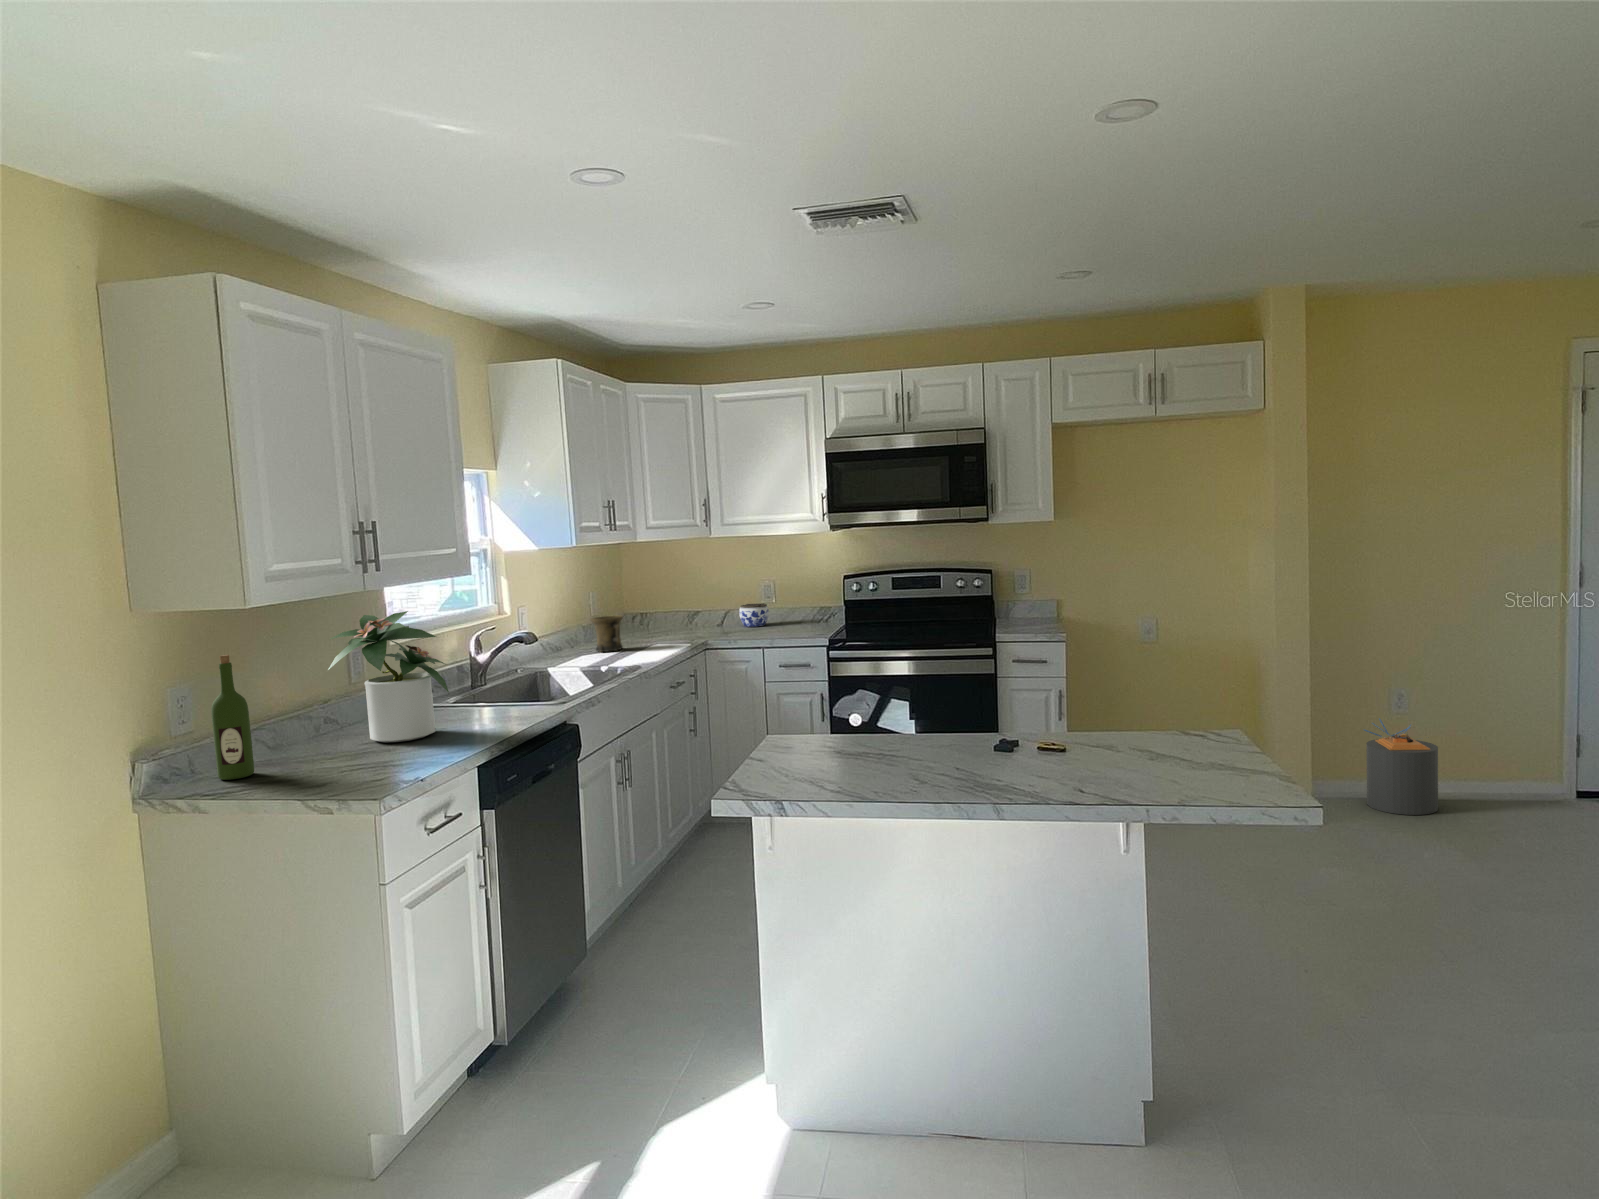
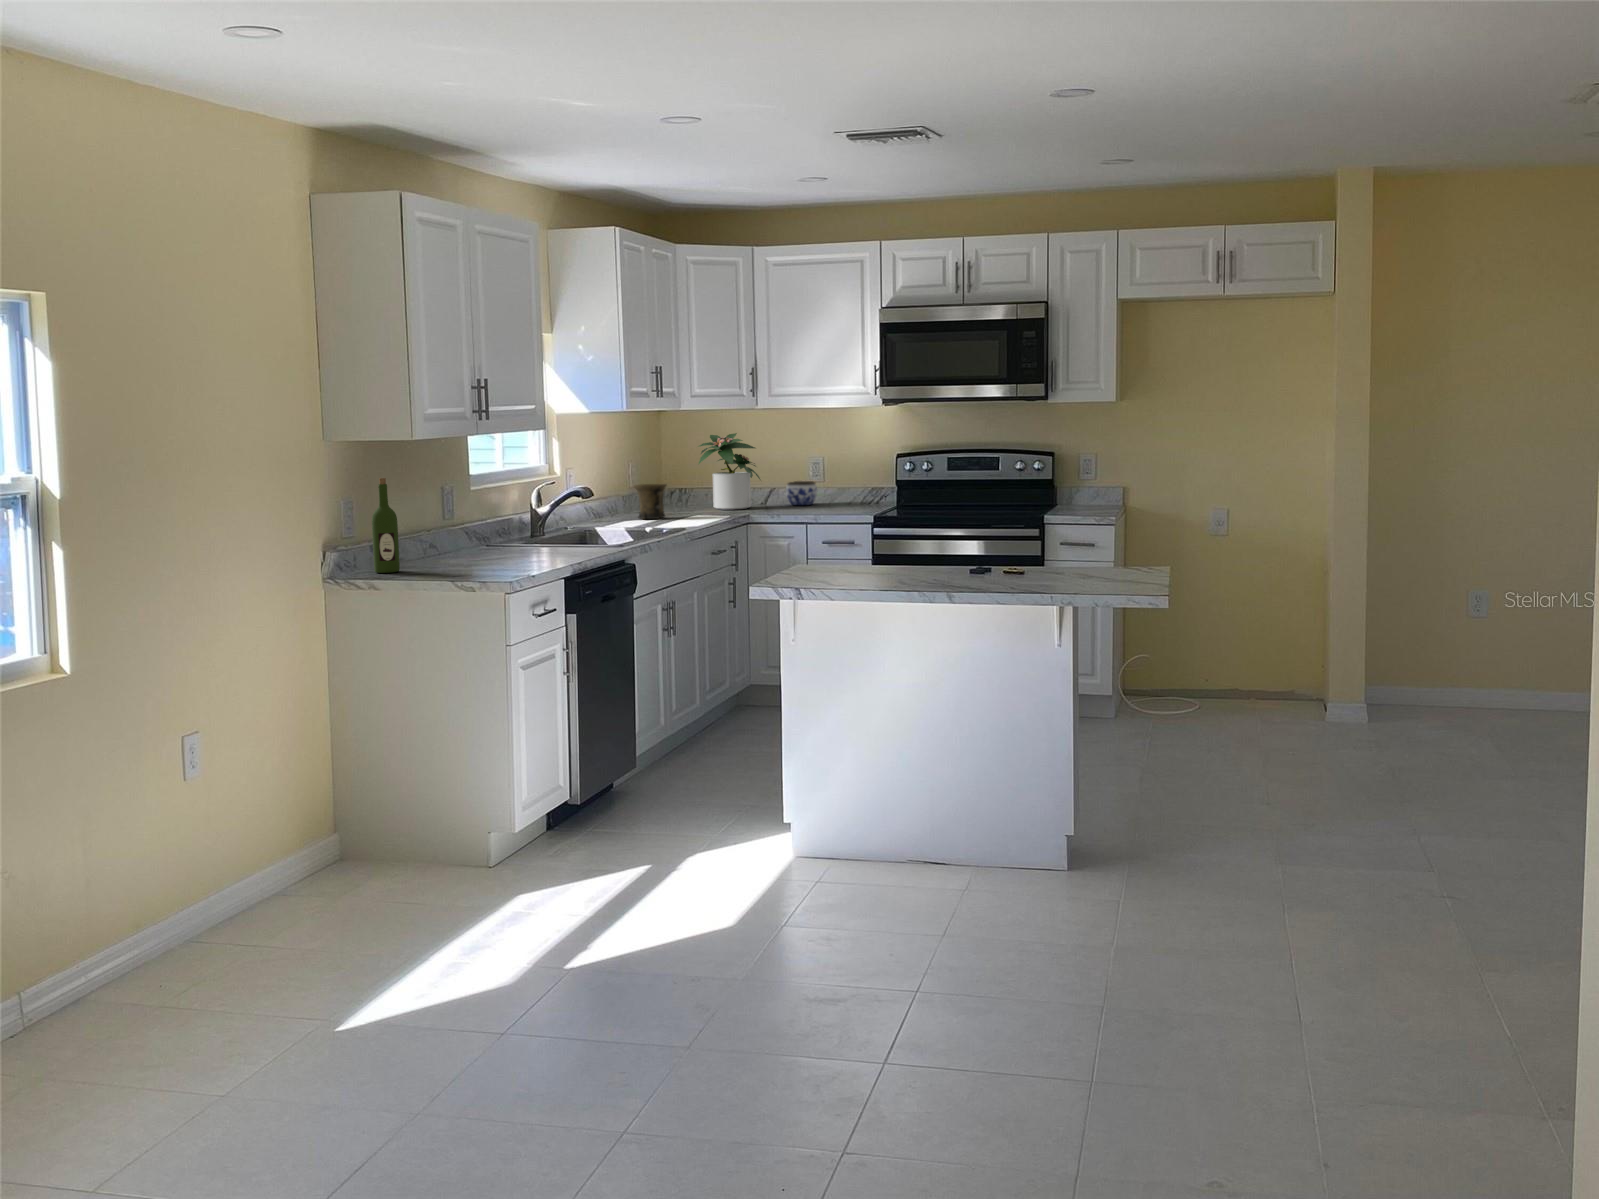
potted plant: present [328,611,449,742] -> present [699,433,761,510]
trash can: present [1364,718,1438,815] -> none [1427,617,1501,717]

